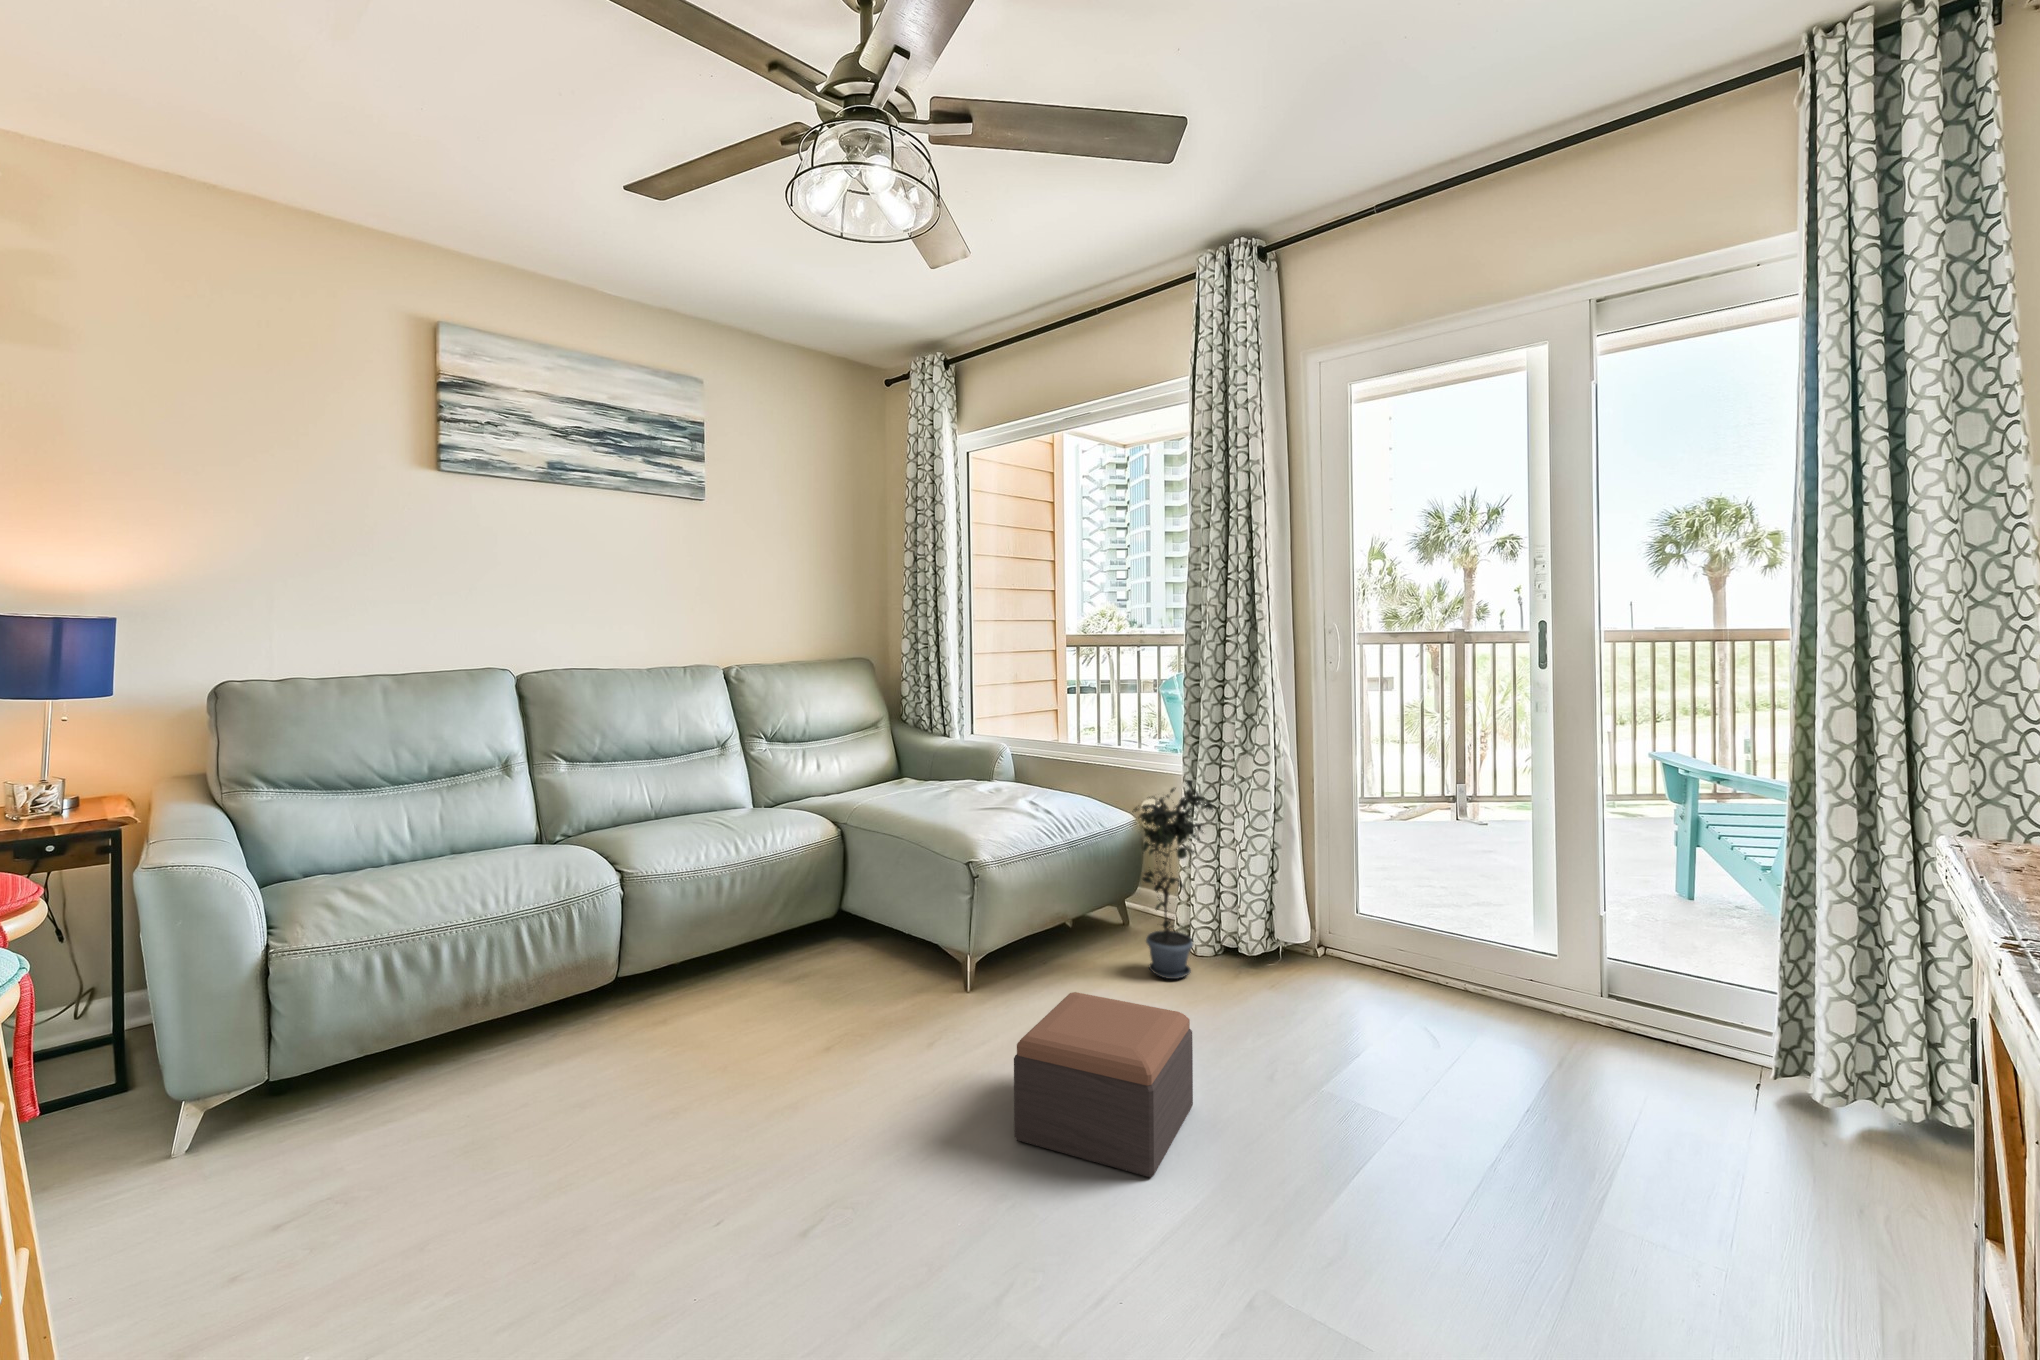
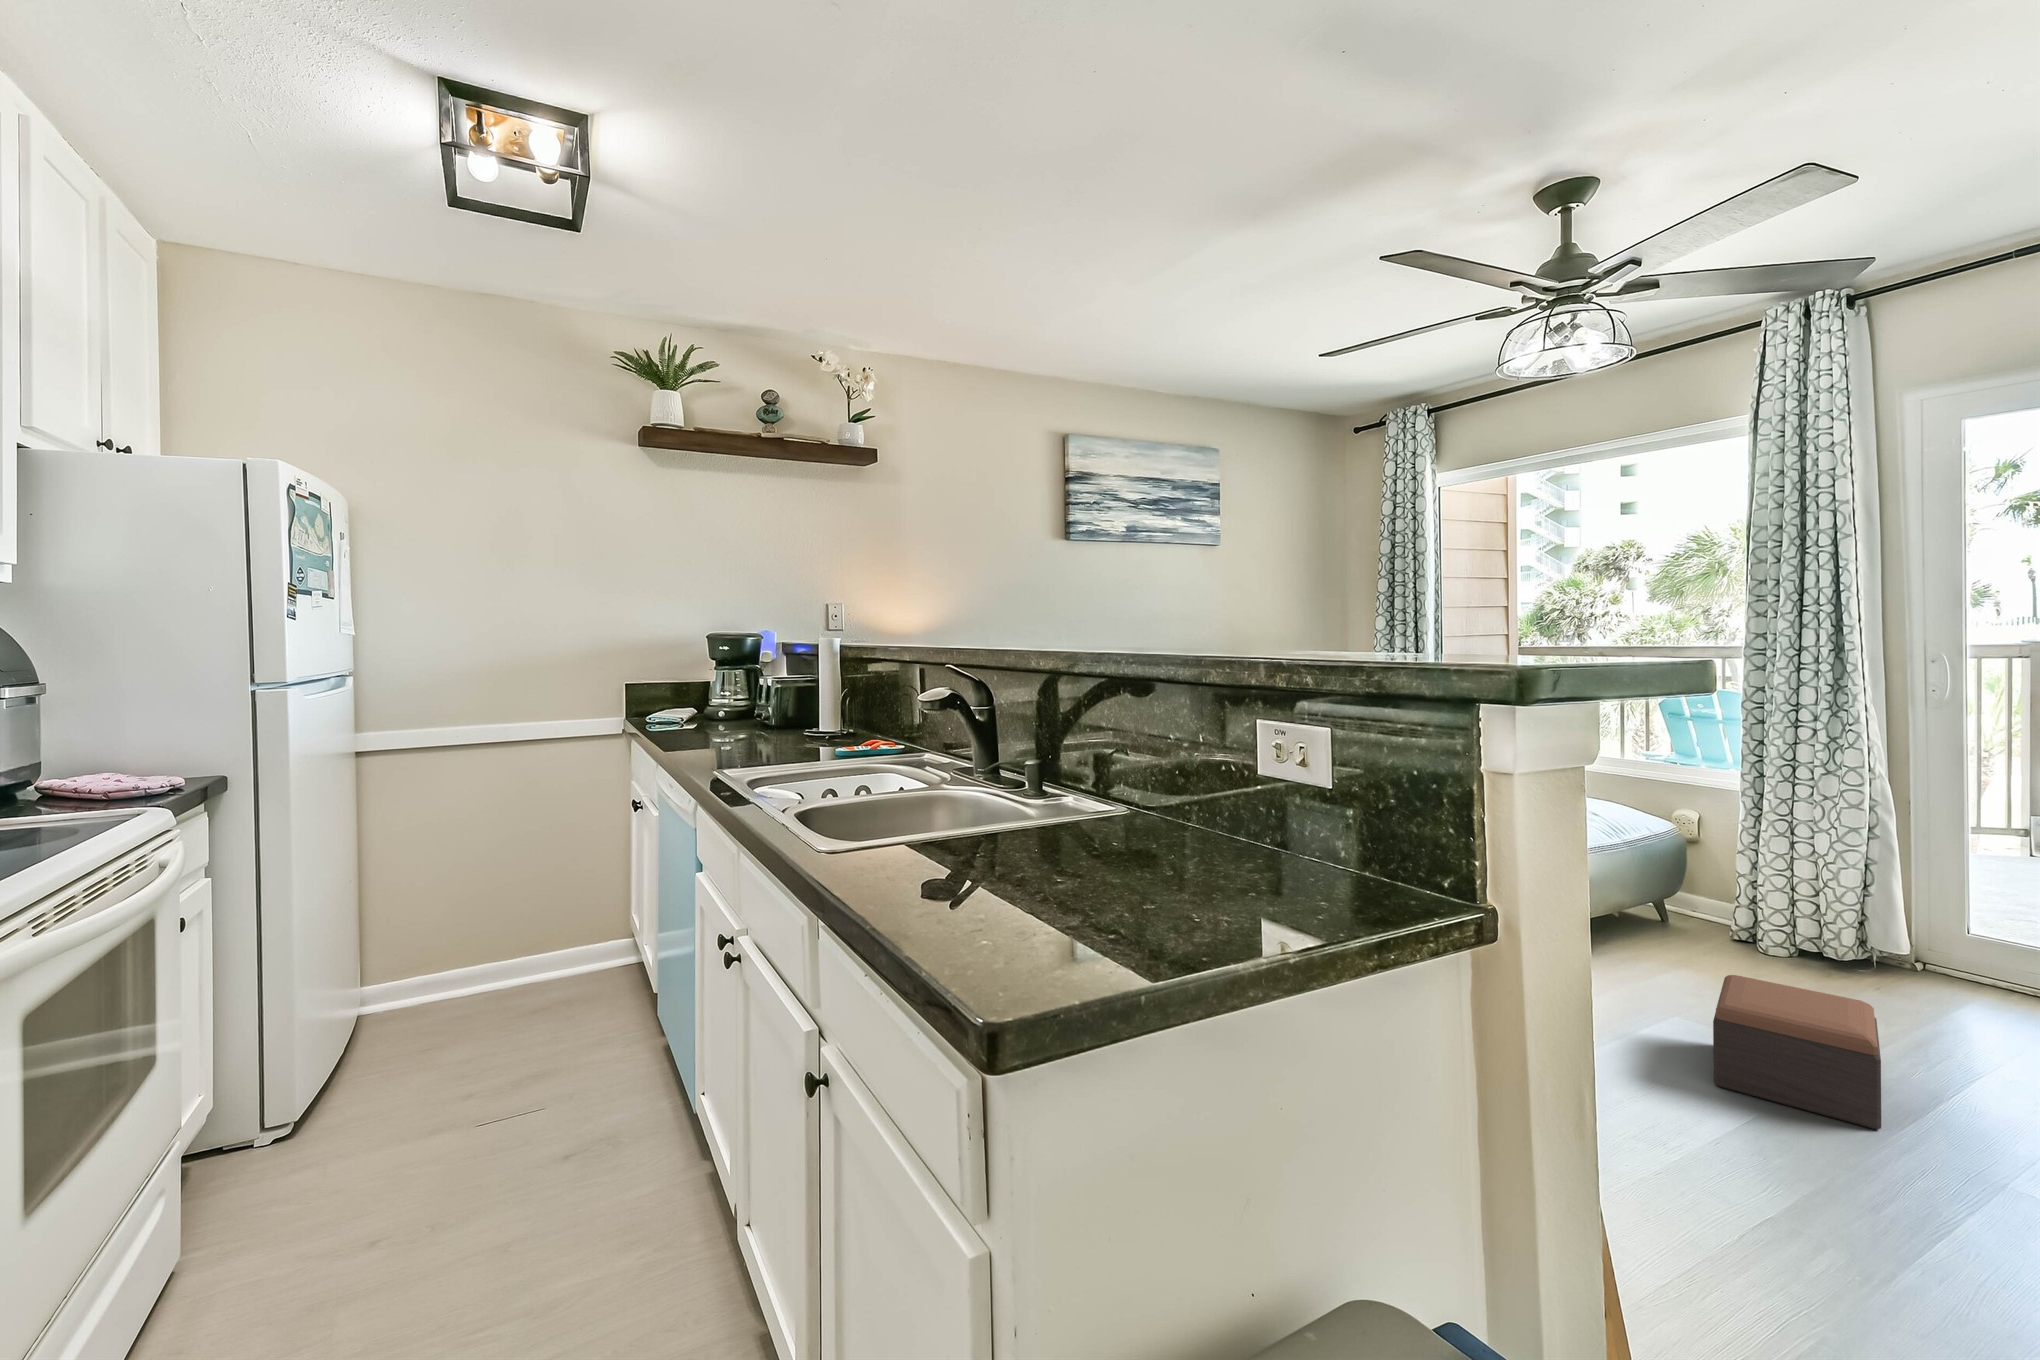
potted plant: present [1133,780,1213,979] -> none [1704,797,1808,975]

